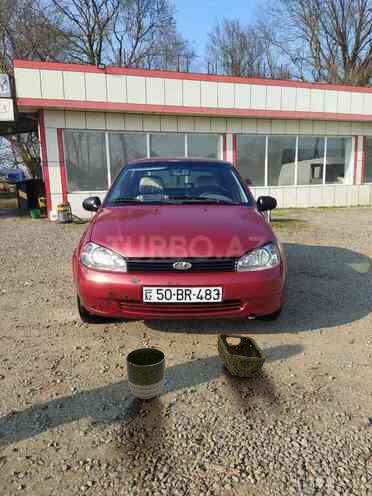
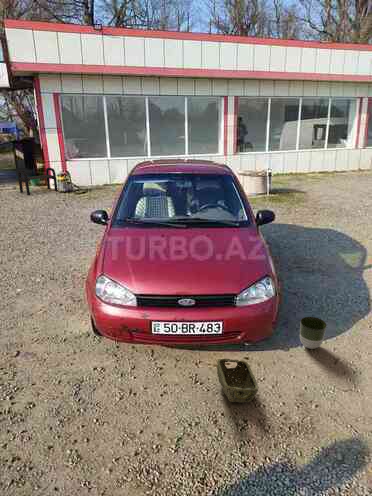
bench: none [19,199,57,225] -> present [18,168,58,195]
planter: present [126,348,165,399] -> present [300,317,327,349]

